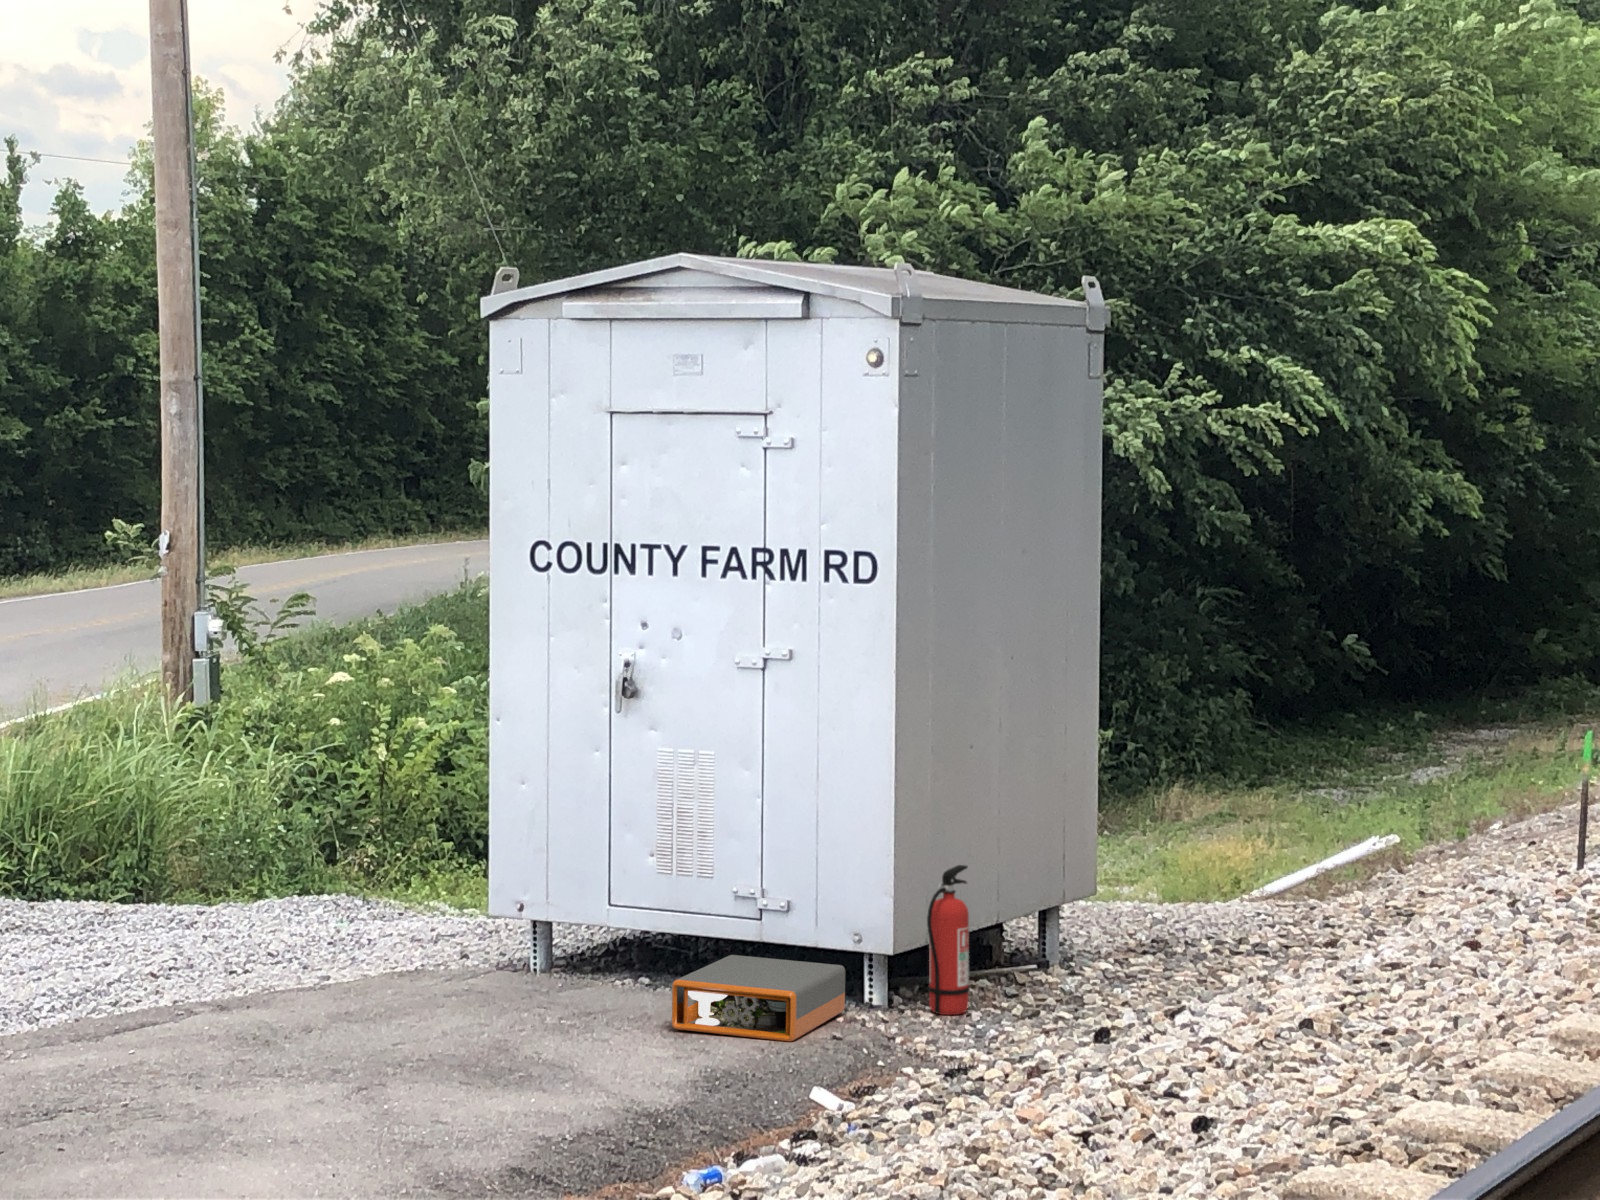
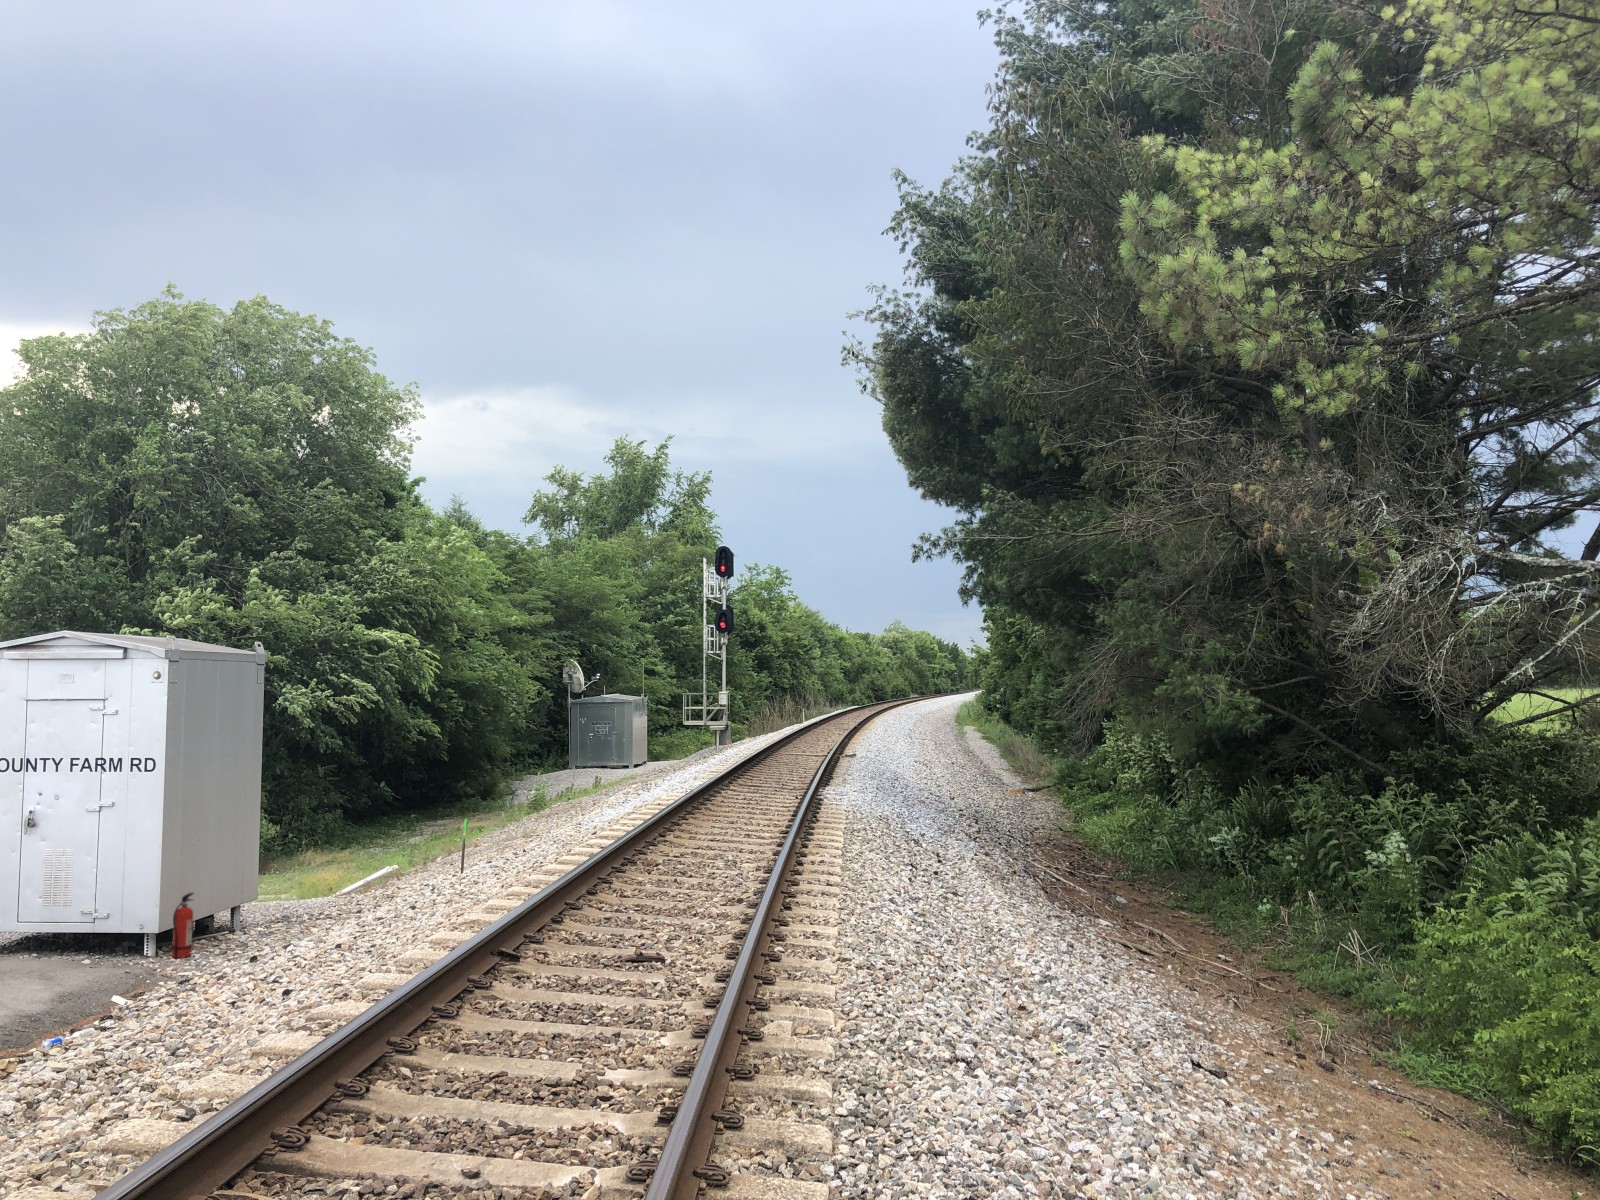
storage box: present [672,955,845,1042] -> none [40,941,131,978]

